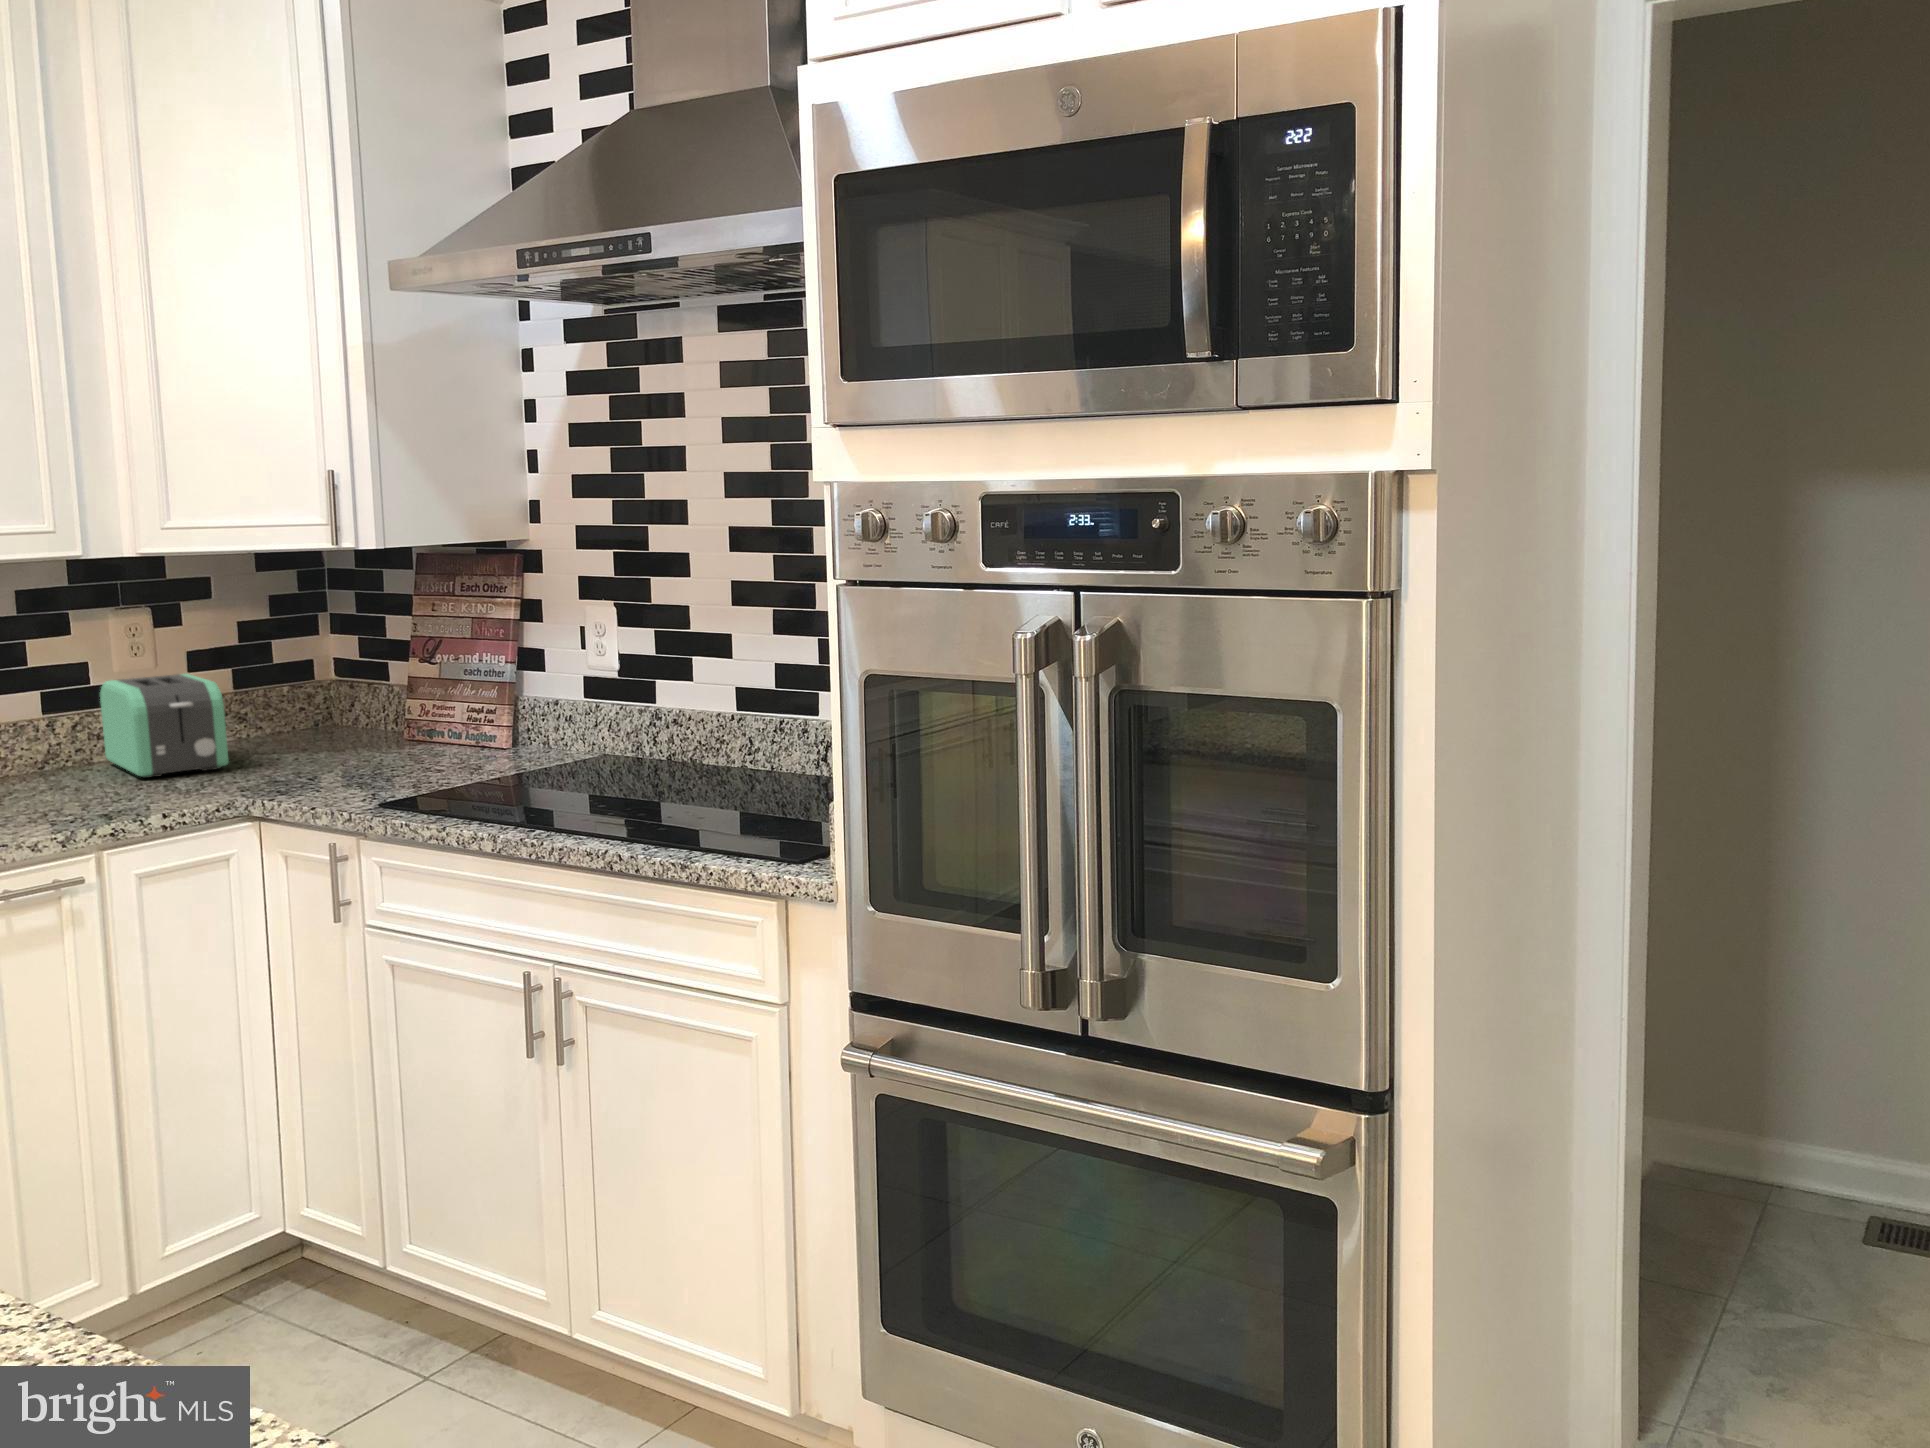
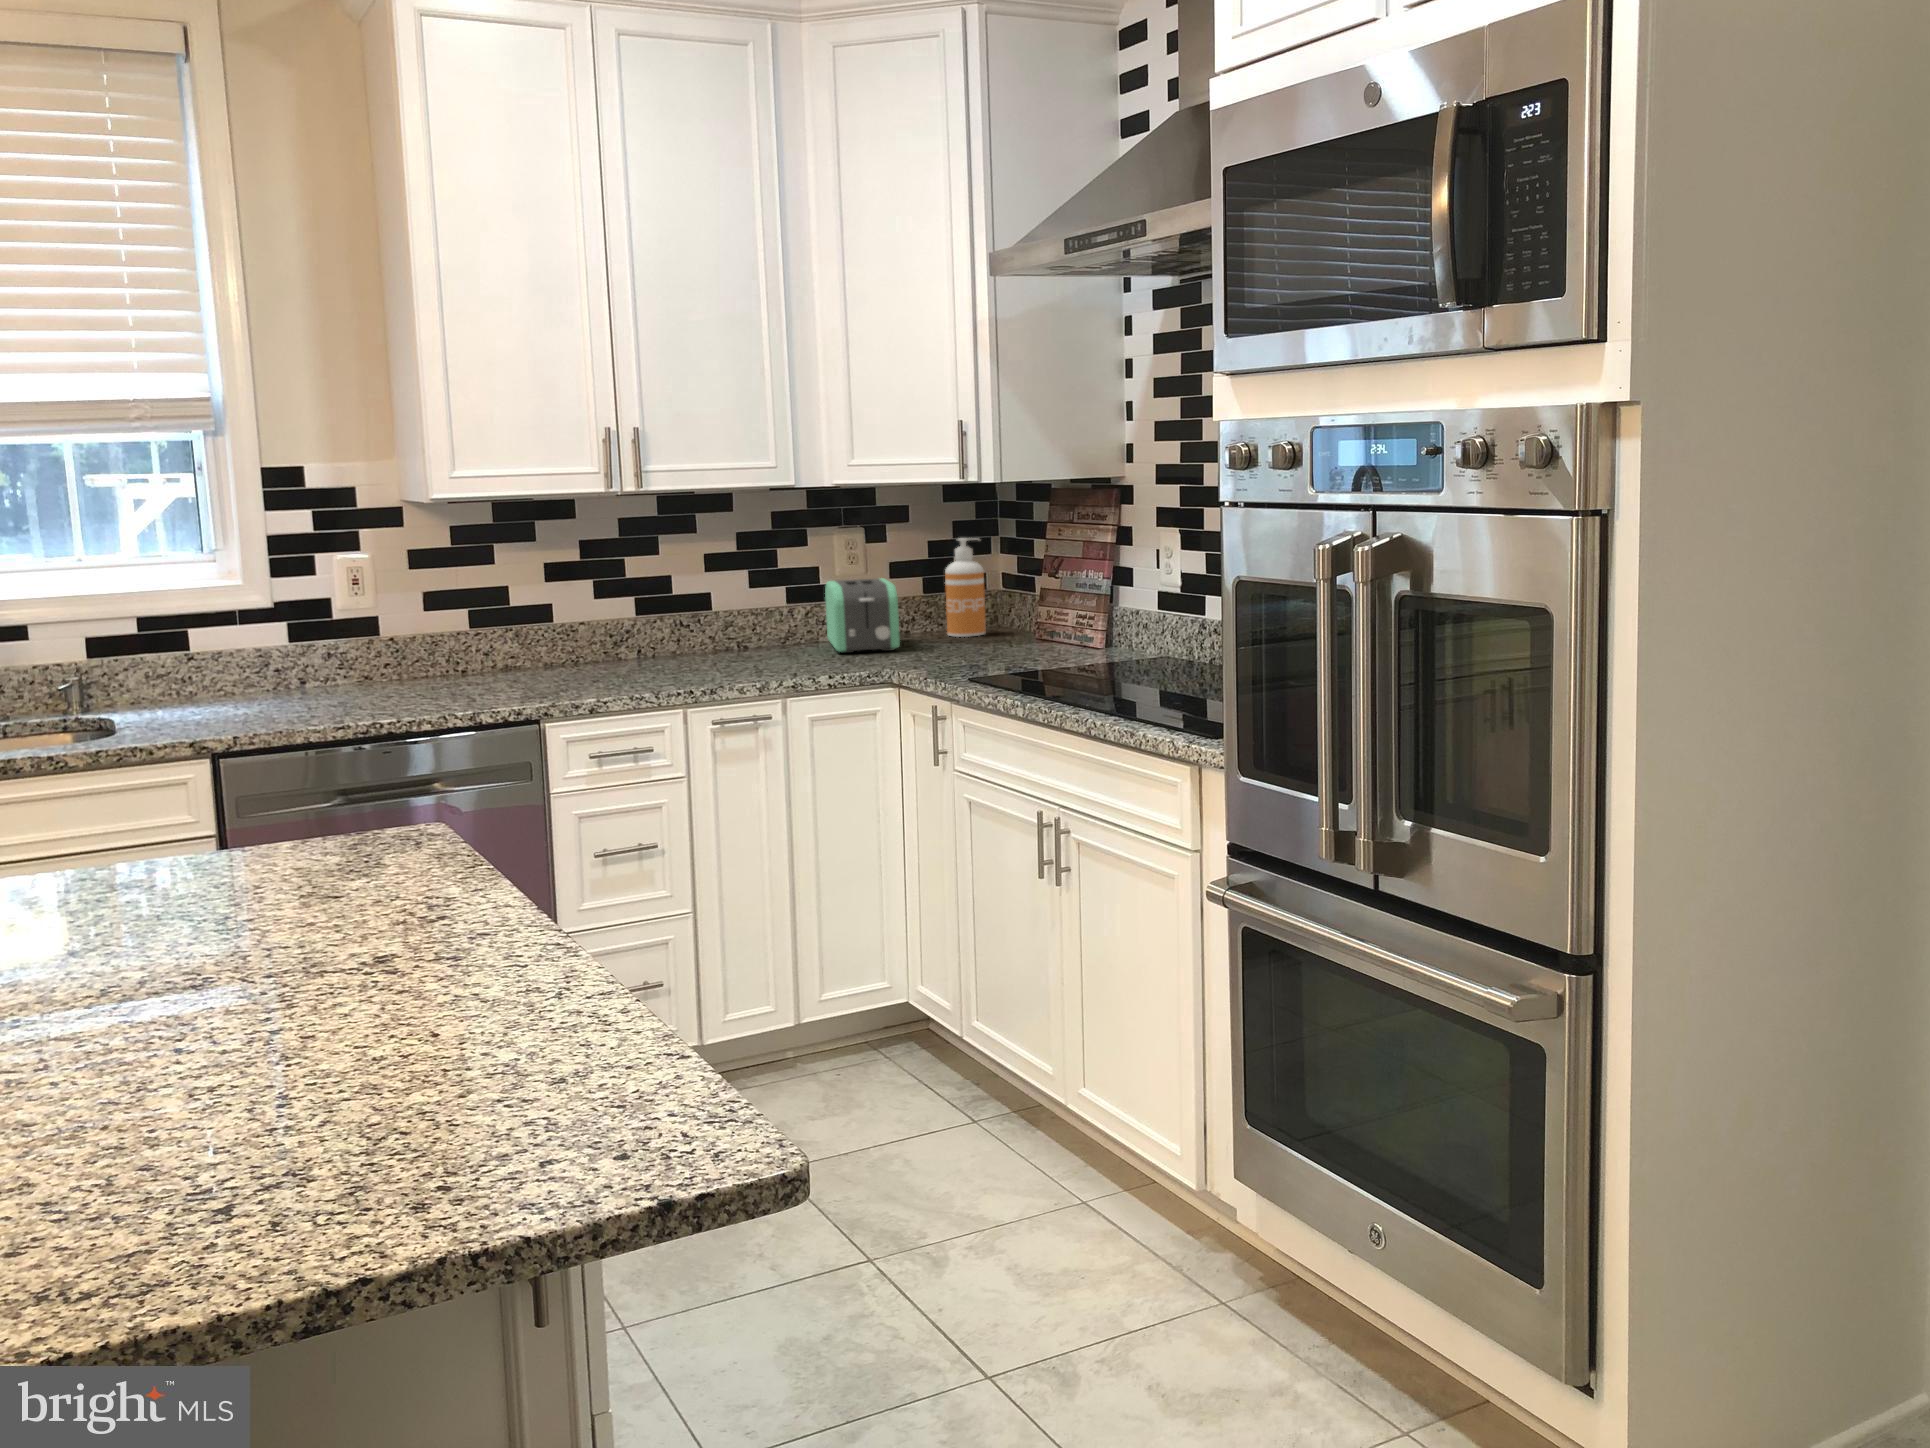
soap dispenser: none [269,616,327,743] -> present [945,538,986,637]

